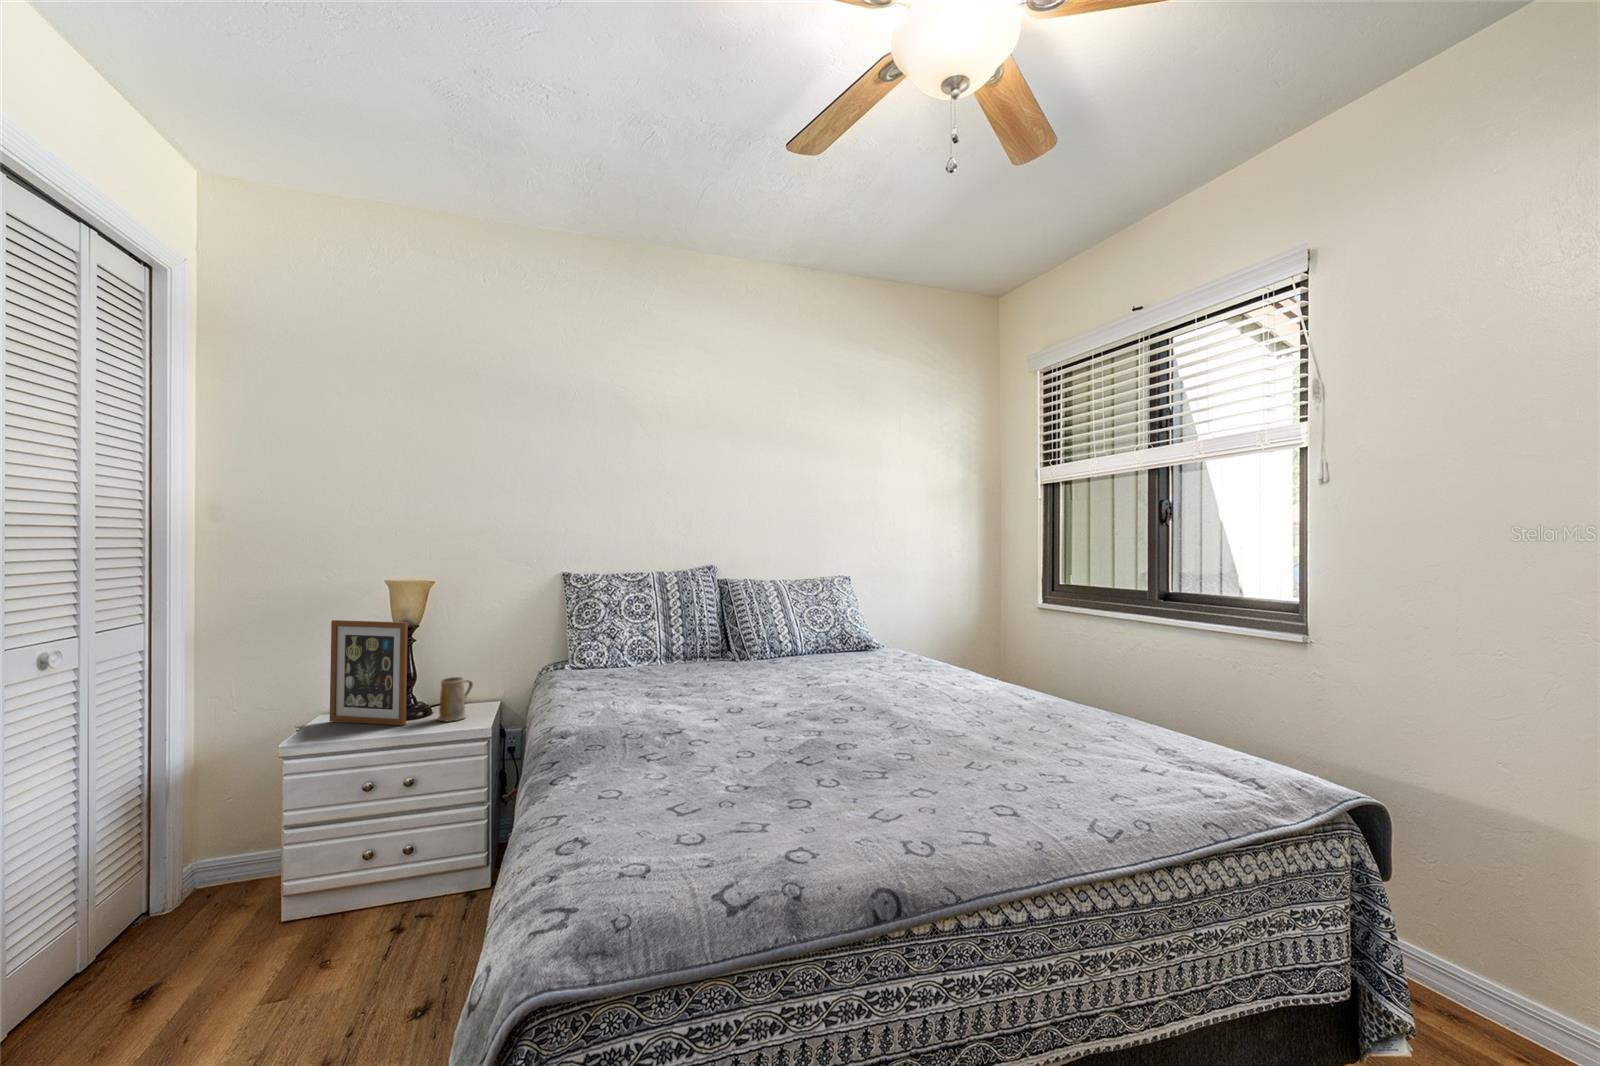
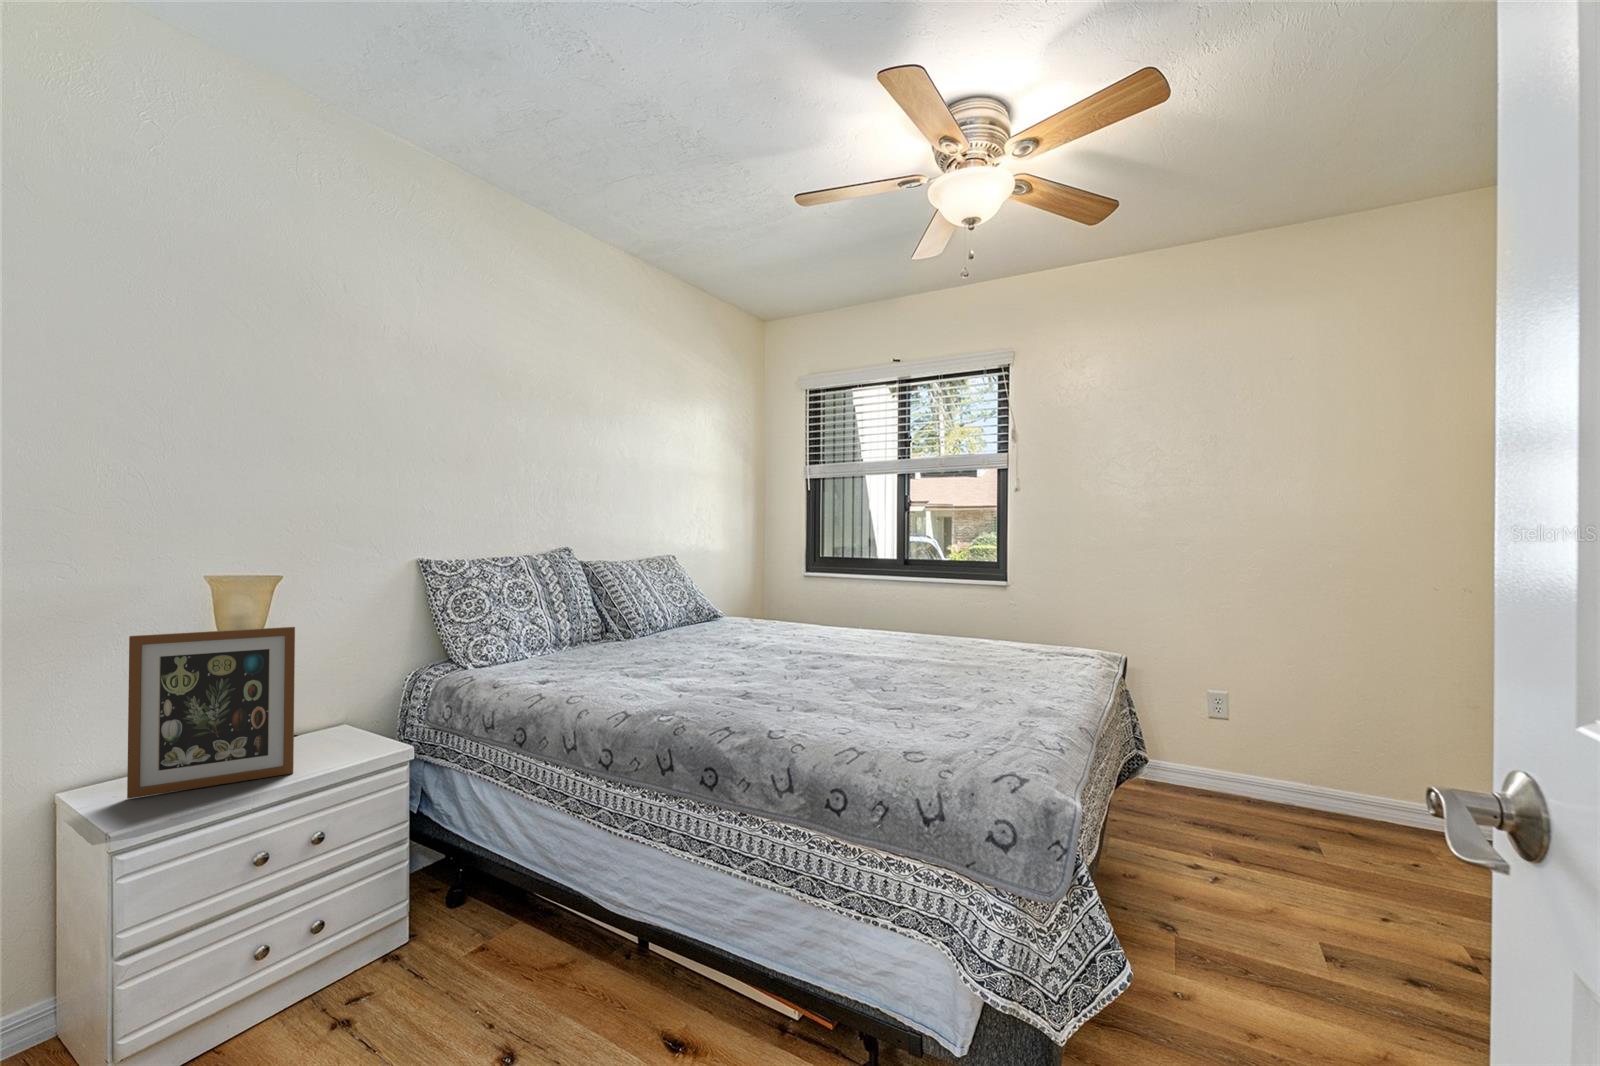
mug: present [438,677,473,721] -> none [327,696,368,758]

